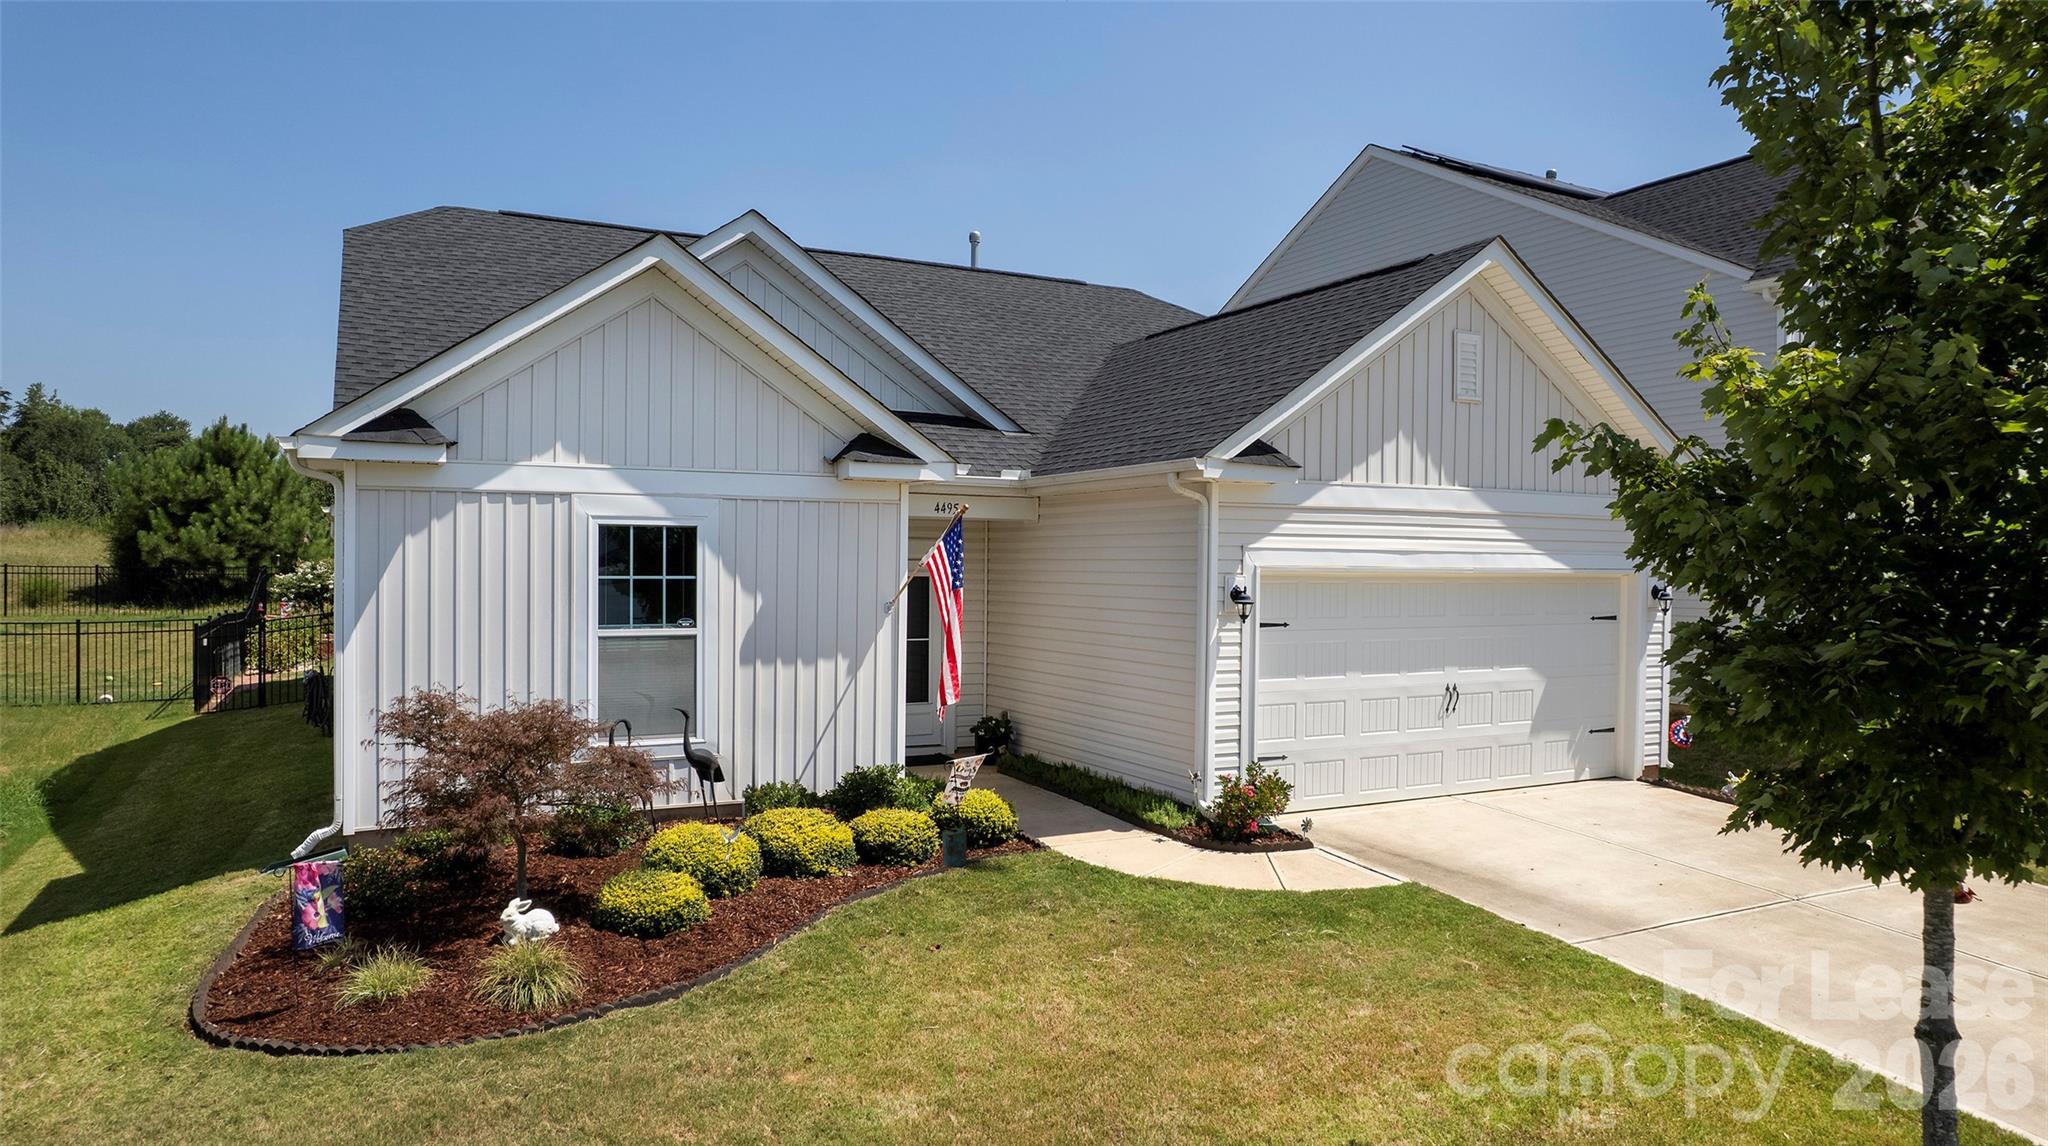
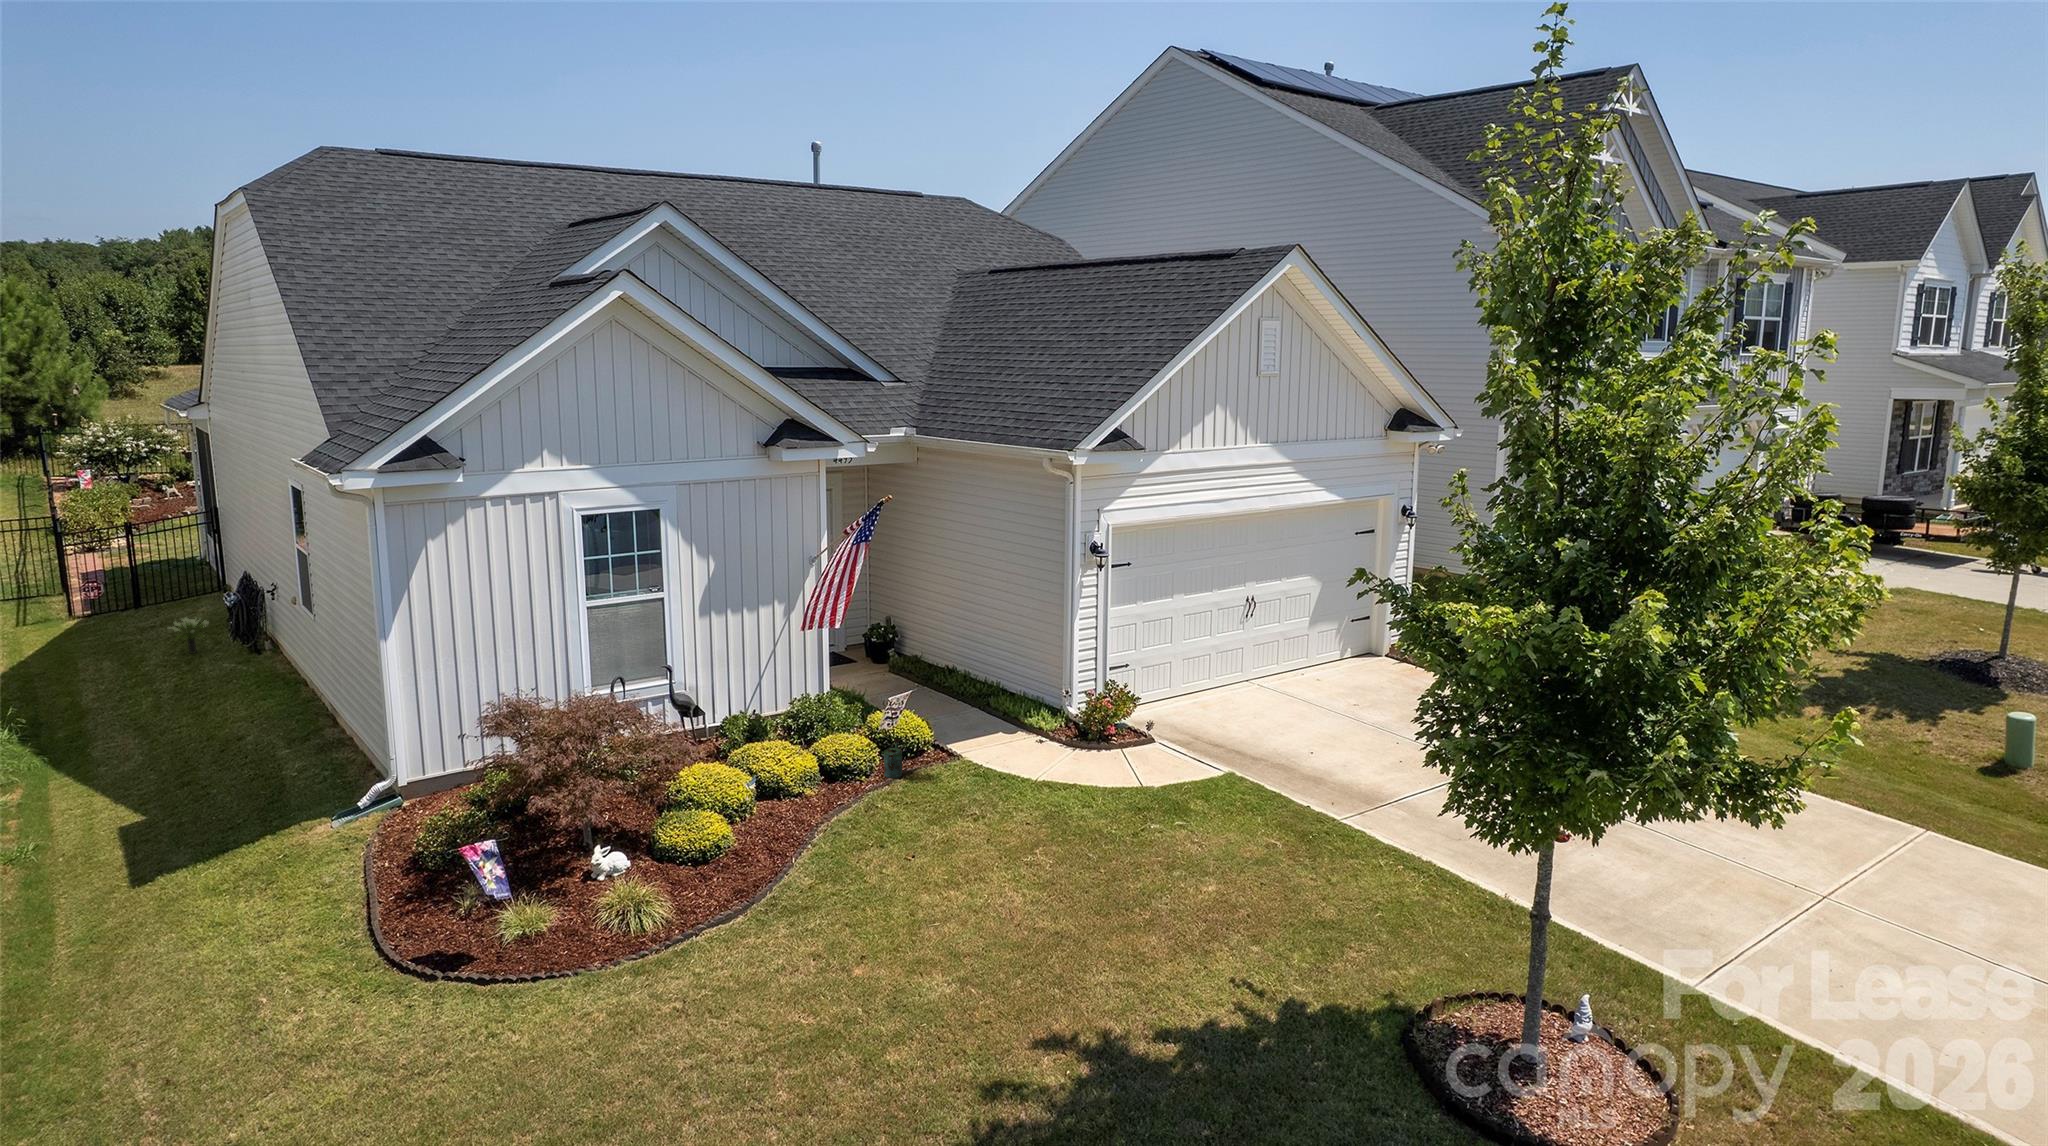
potted plant: none [269,697,312,736] -> present [169,618,208,653]

